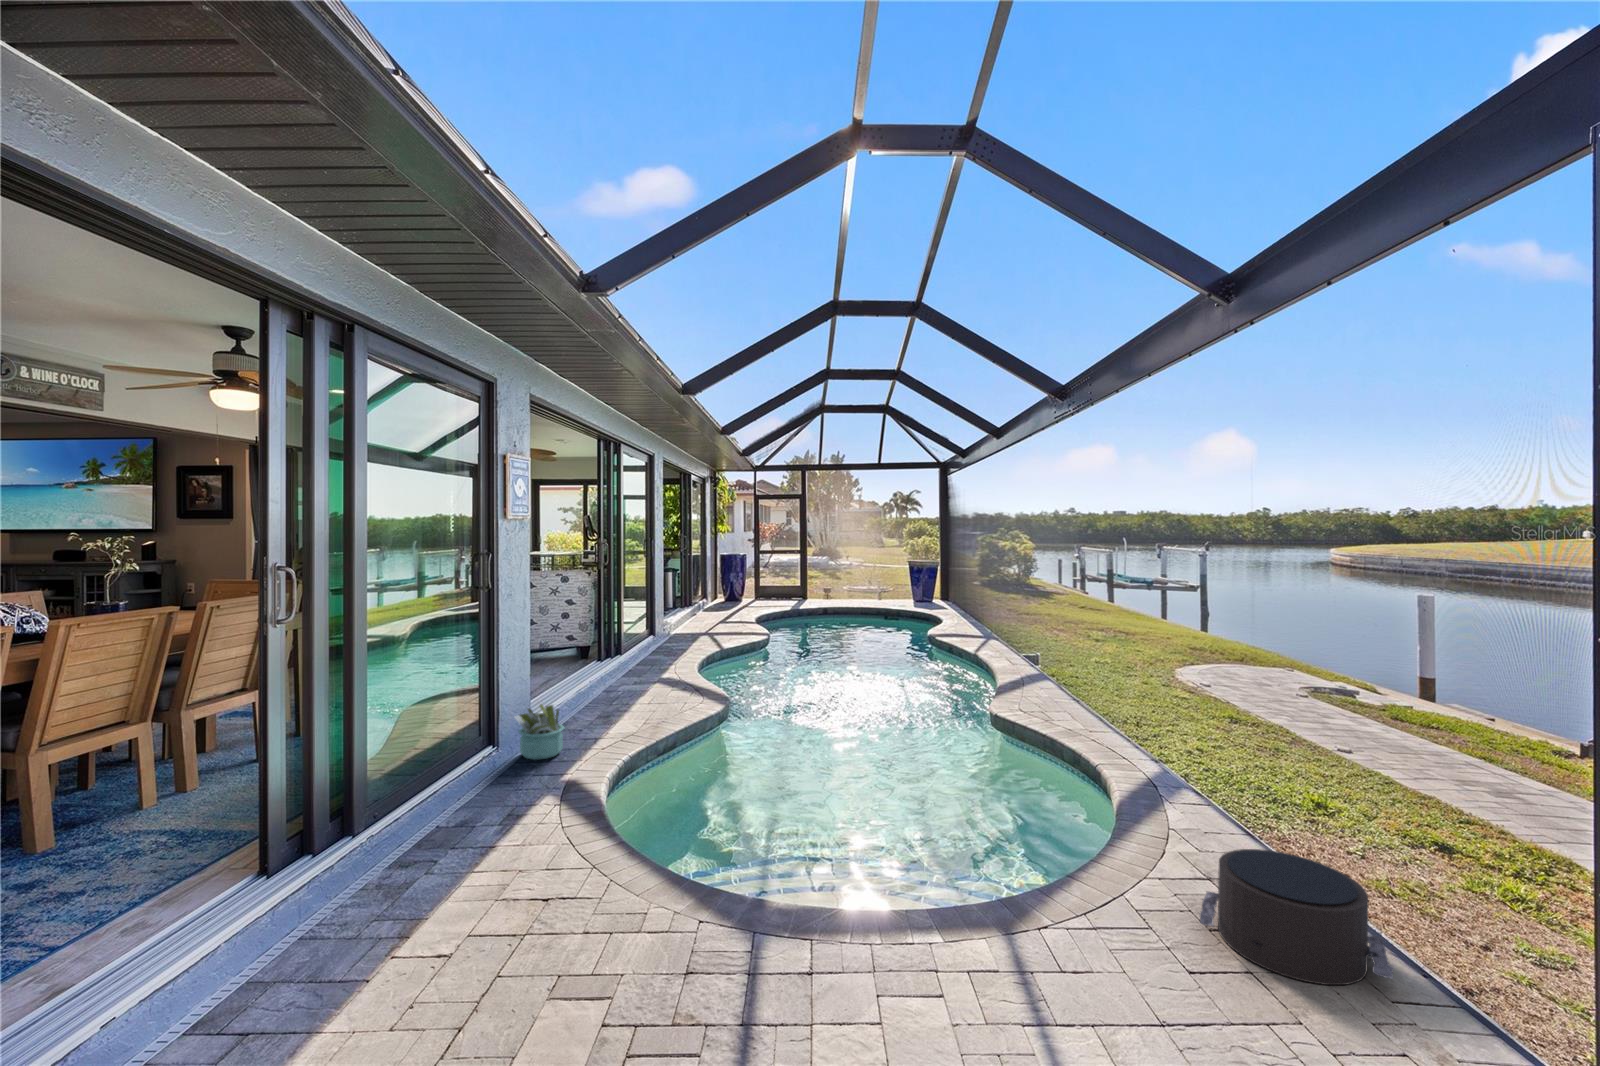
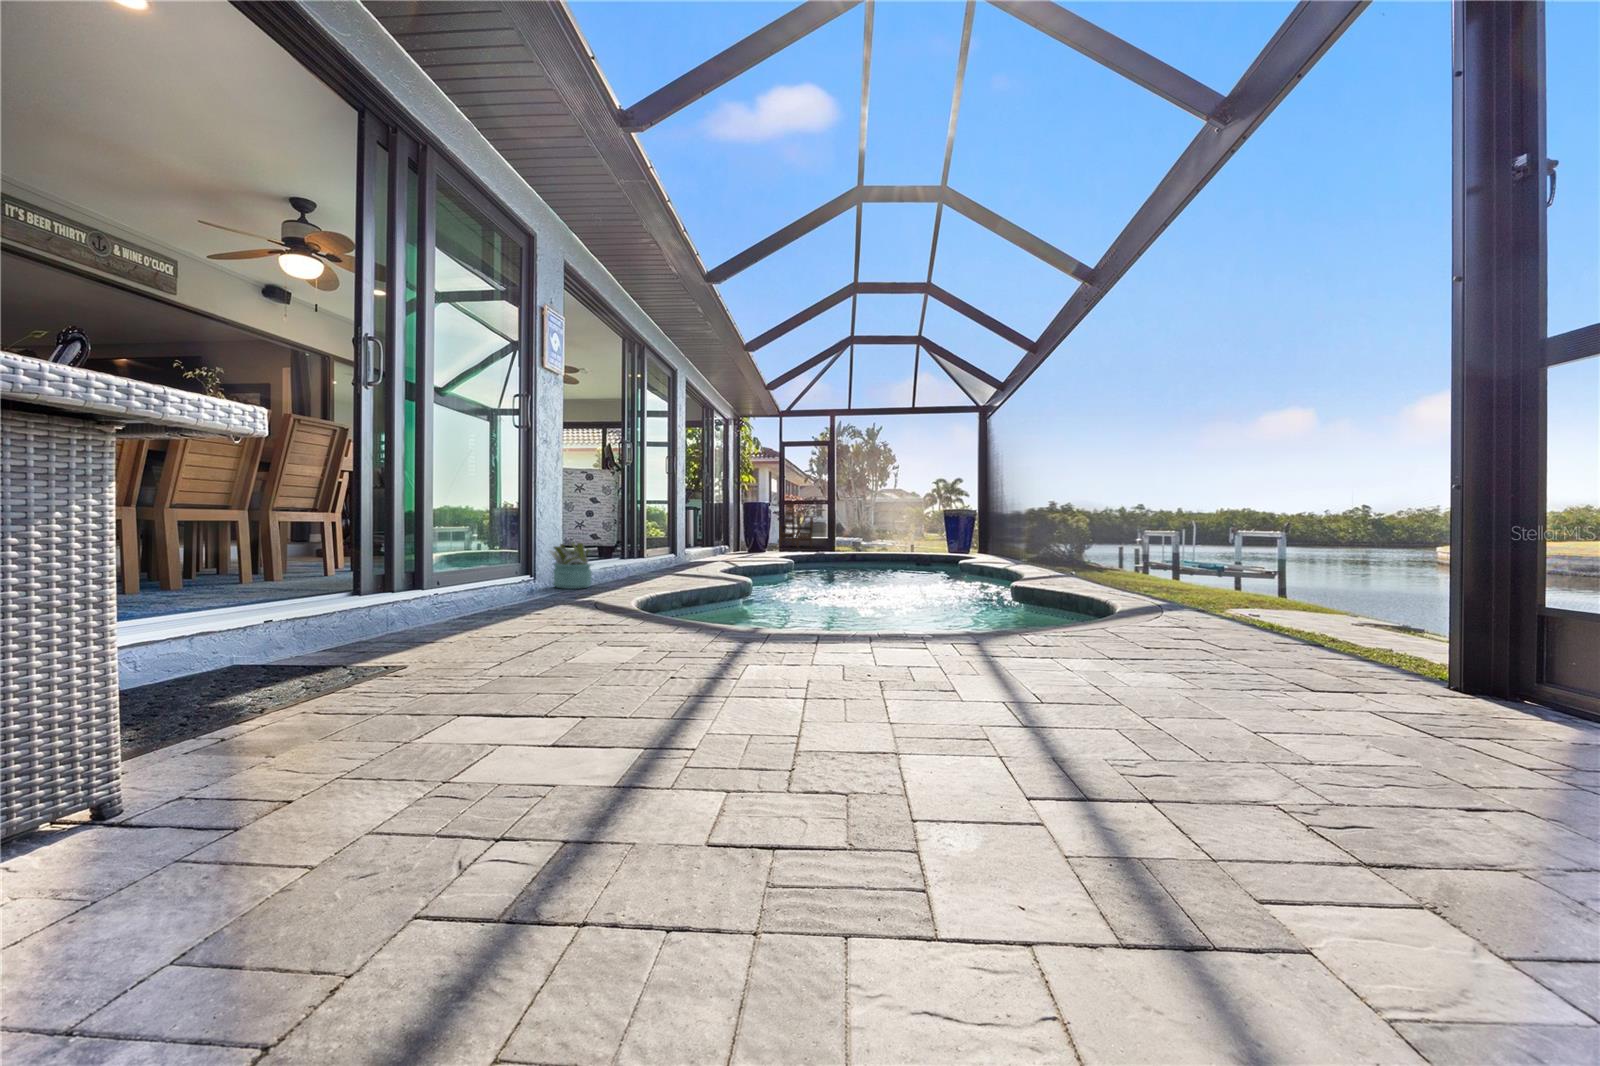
armchair: none [752,555,787,601] -> present [779,503,813,547]
pouf: present [1200,849,1393,985] -> none [1138,588,1296,663]

